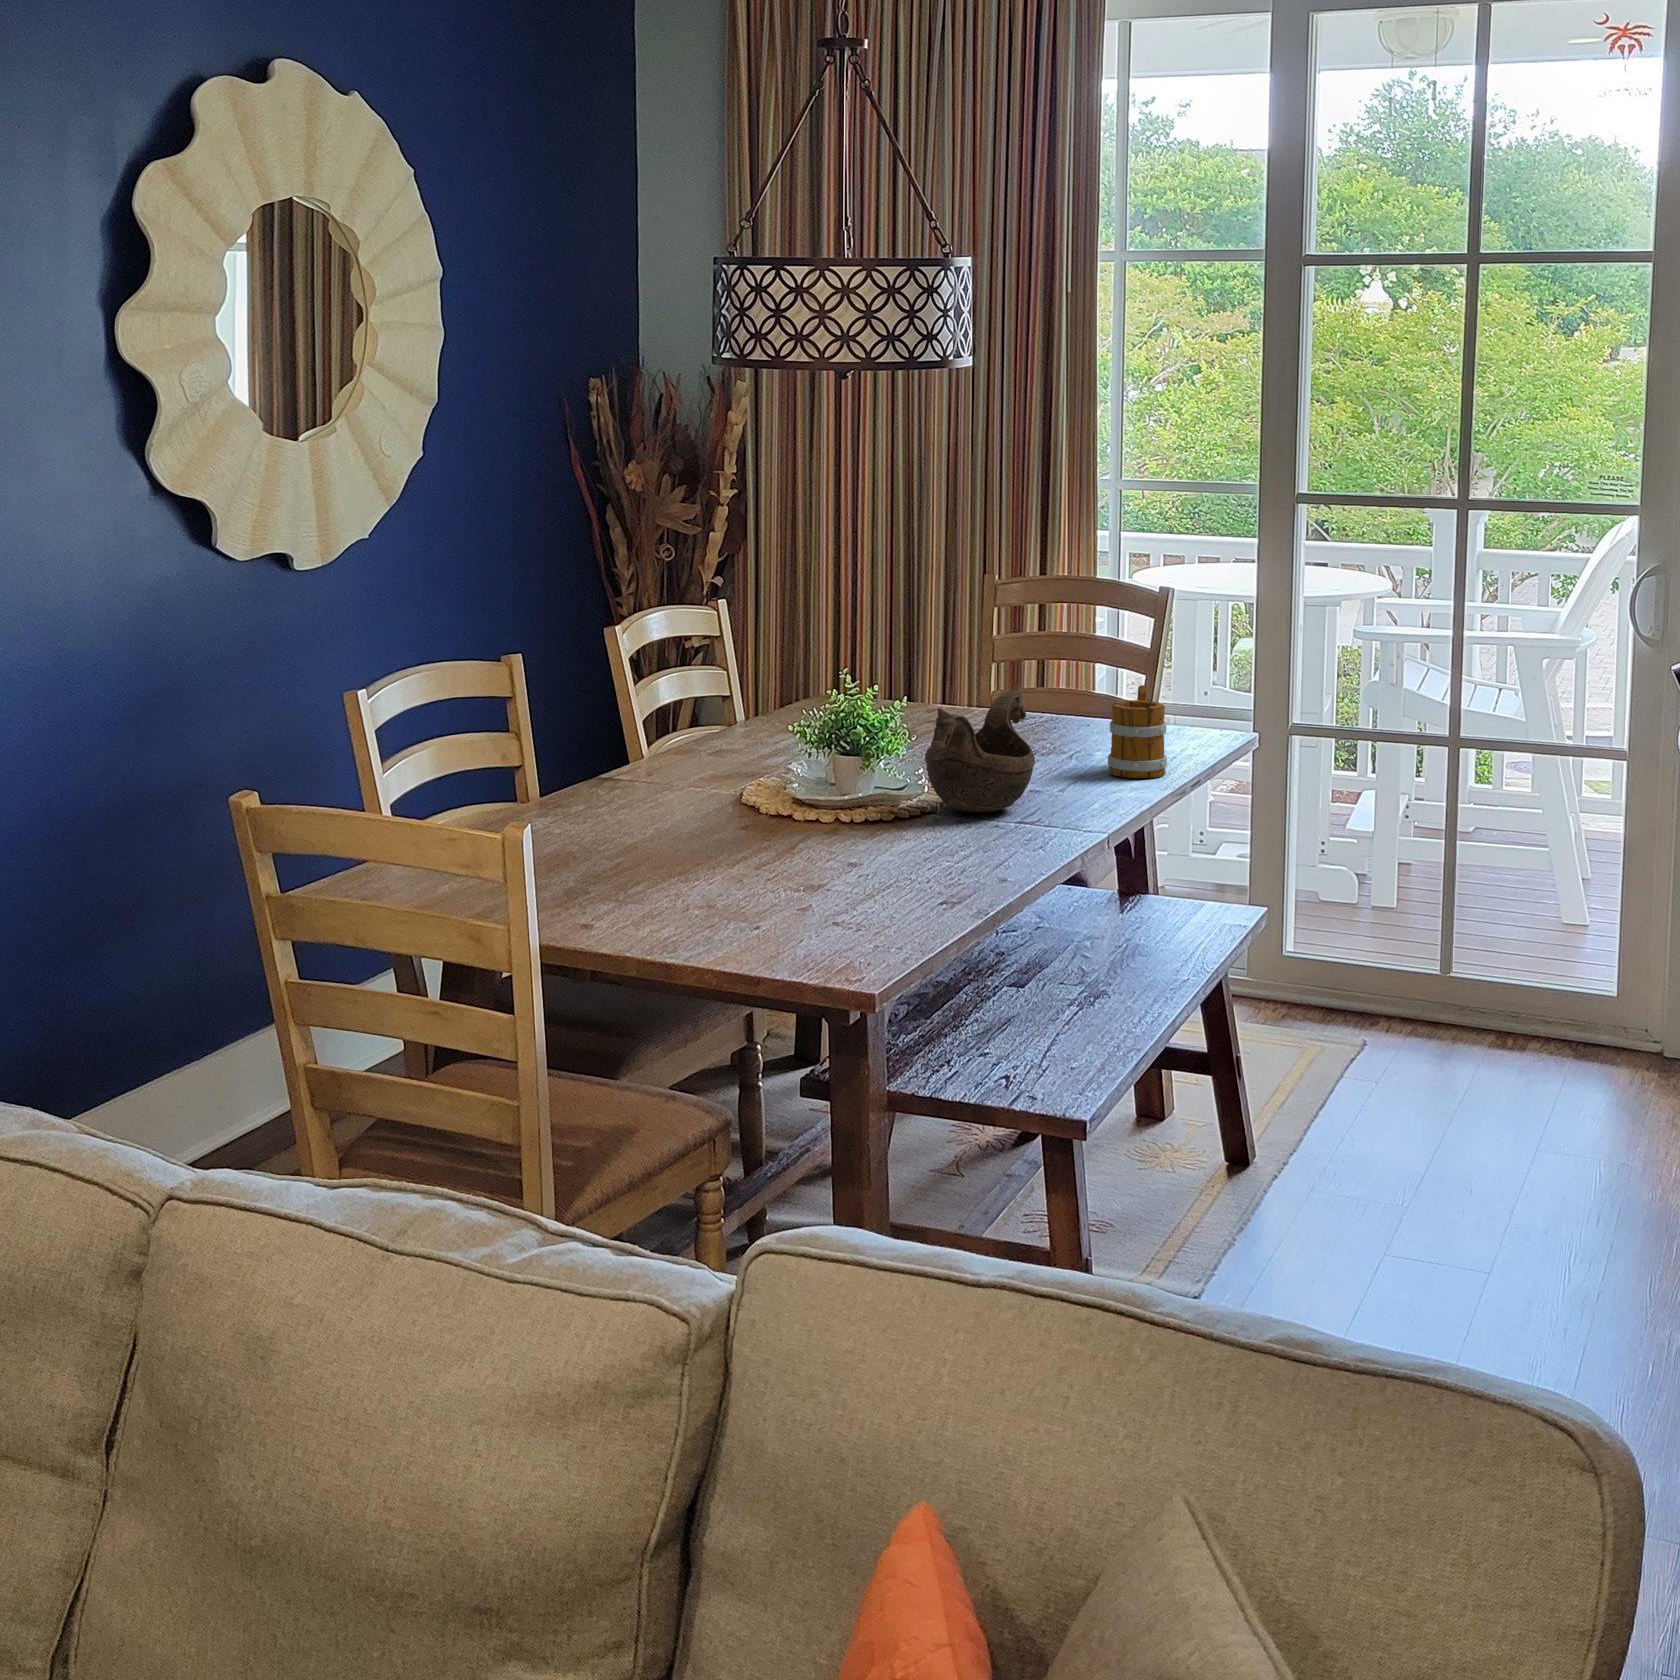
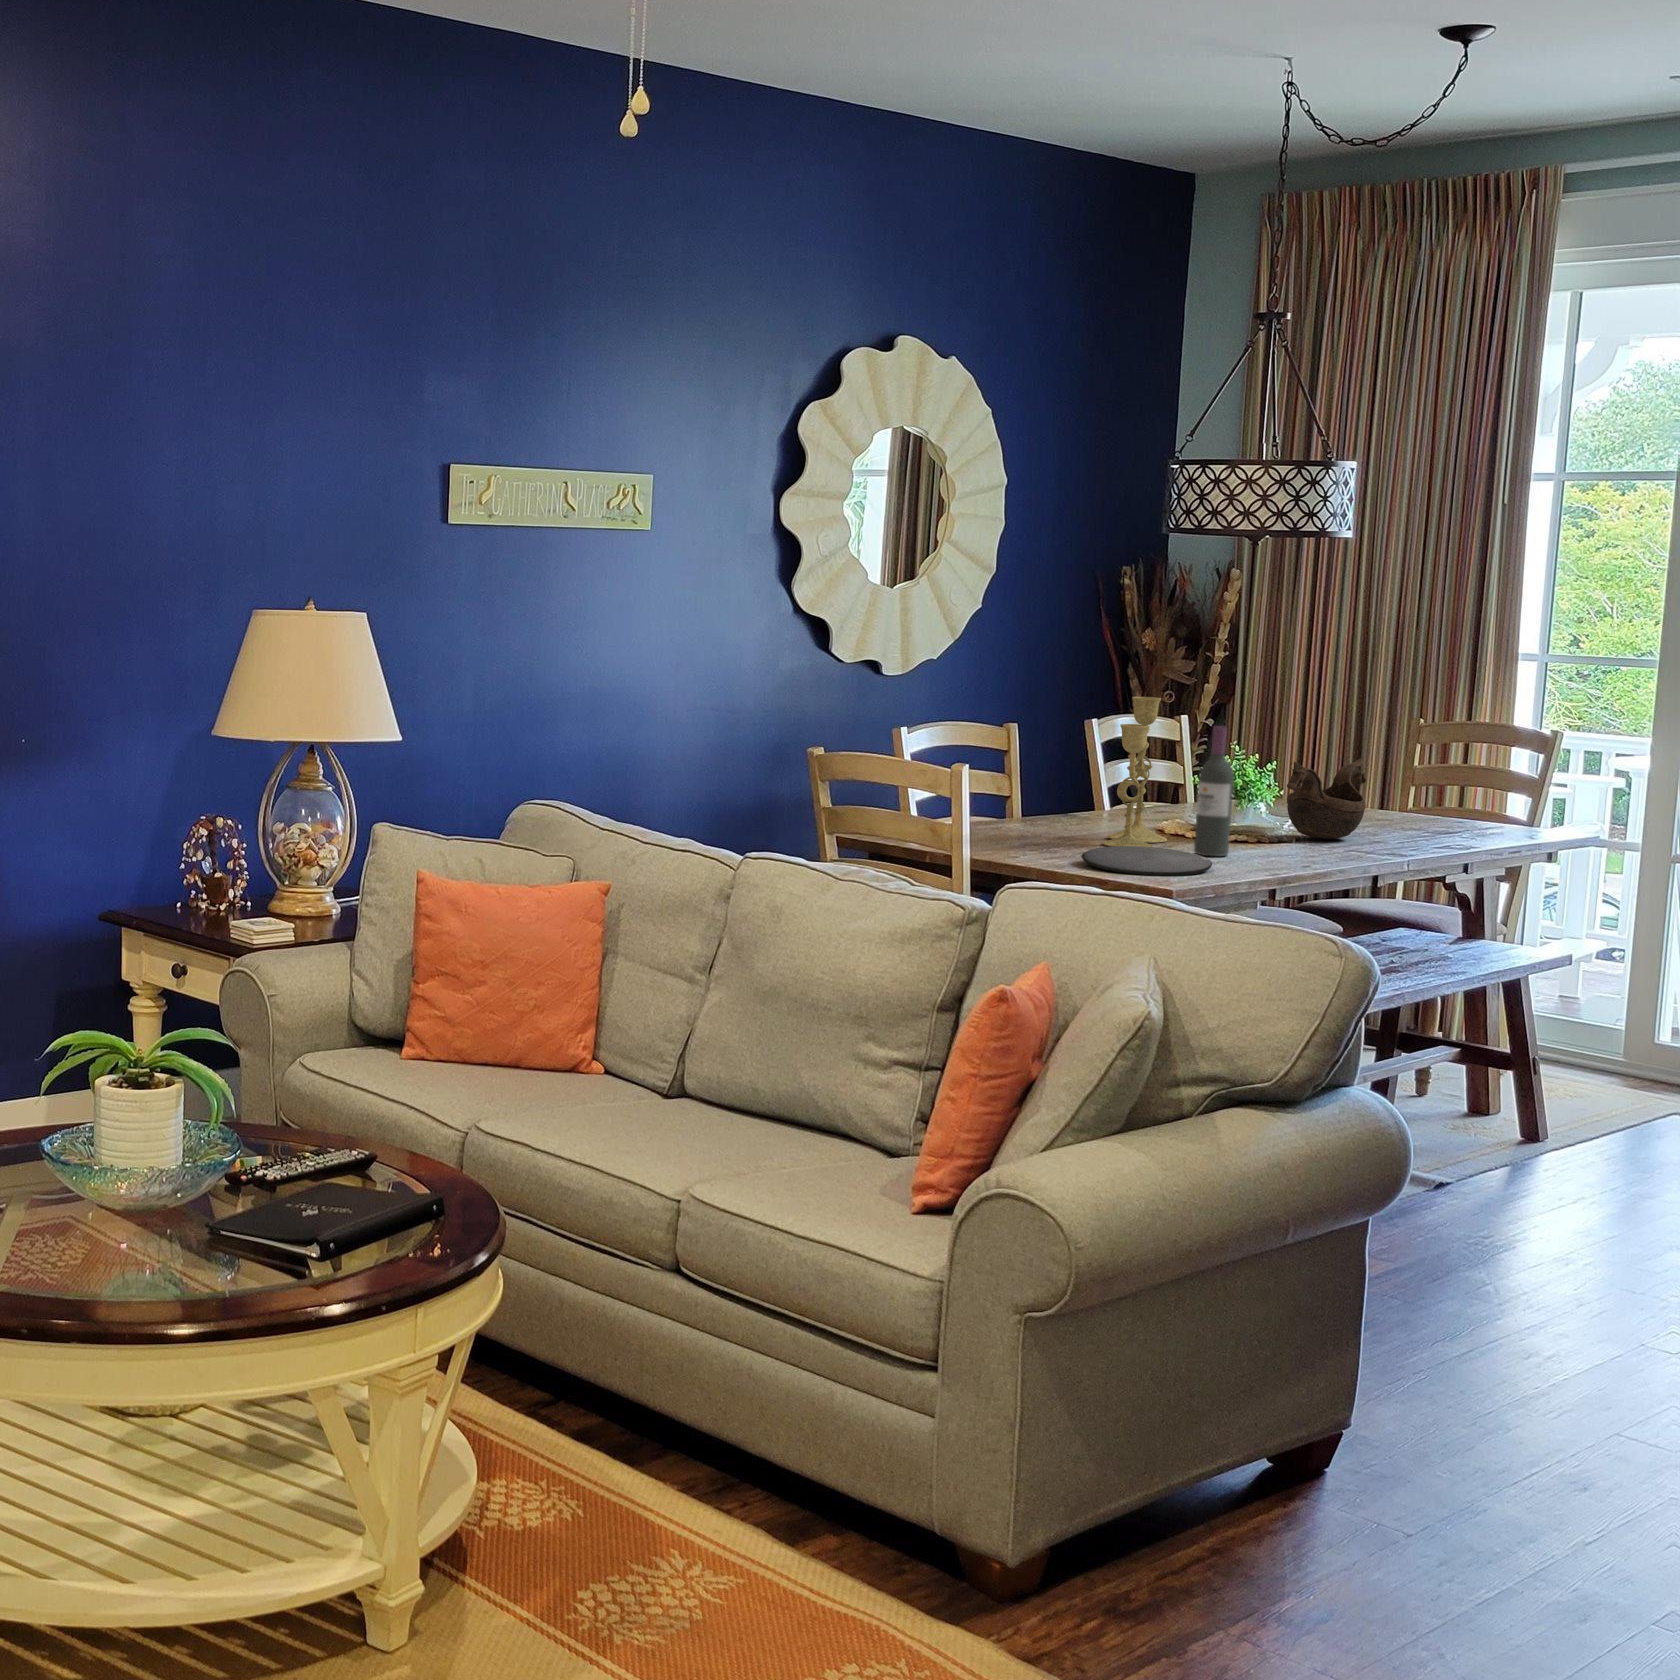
candlestick: none [676,627,767,877] -> present [1103,697,1167,847]
wine bottle: none [819,681,870,885] -> present [1194,726,1234,856]
mug: present [1108,685,1167,779] -> none [1432,774,1478,836]
plate: none [659,891,864,963] -> present [1081,846,1212,876]

